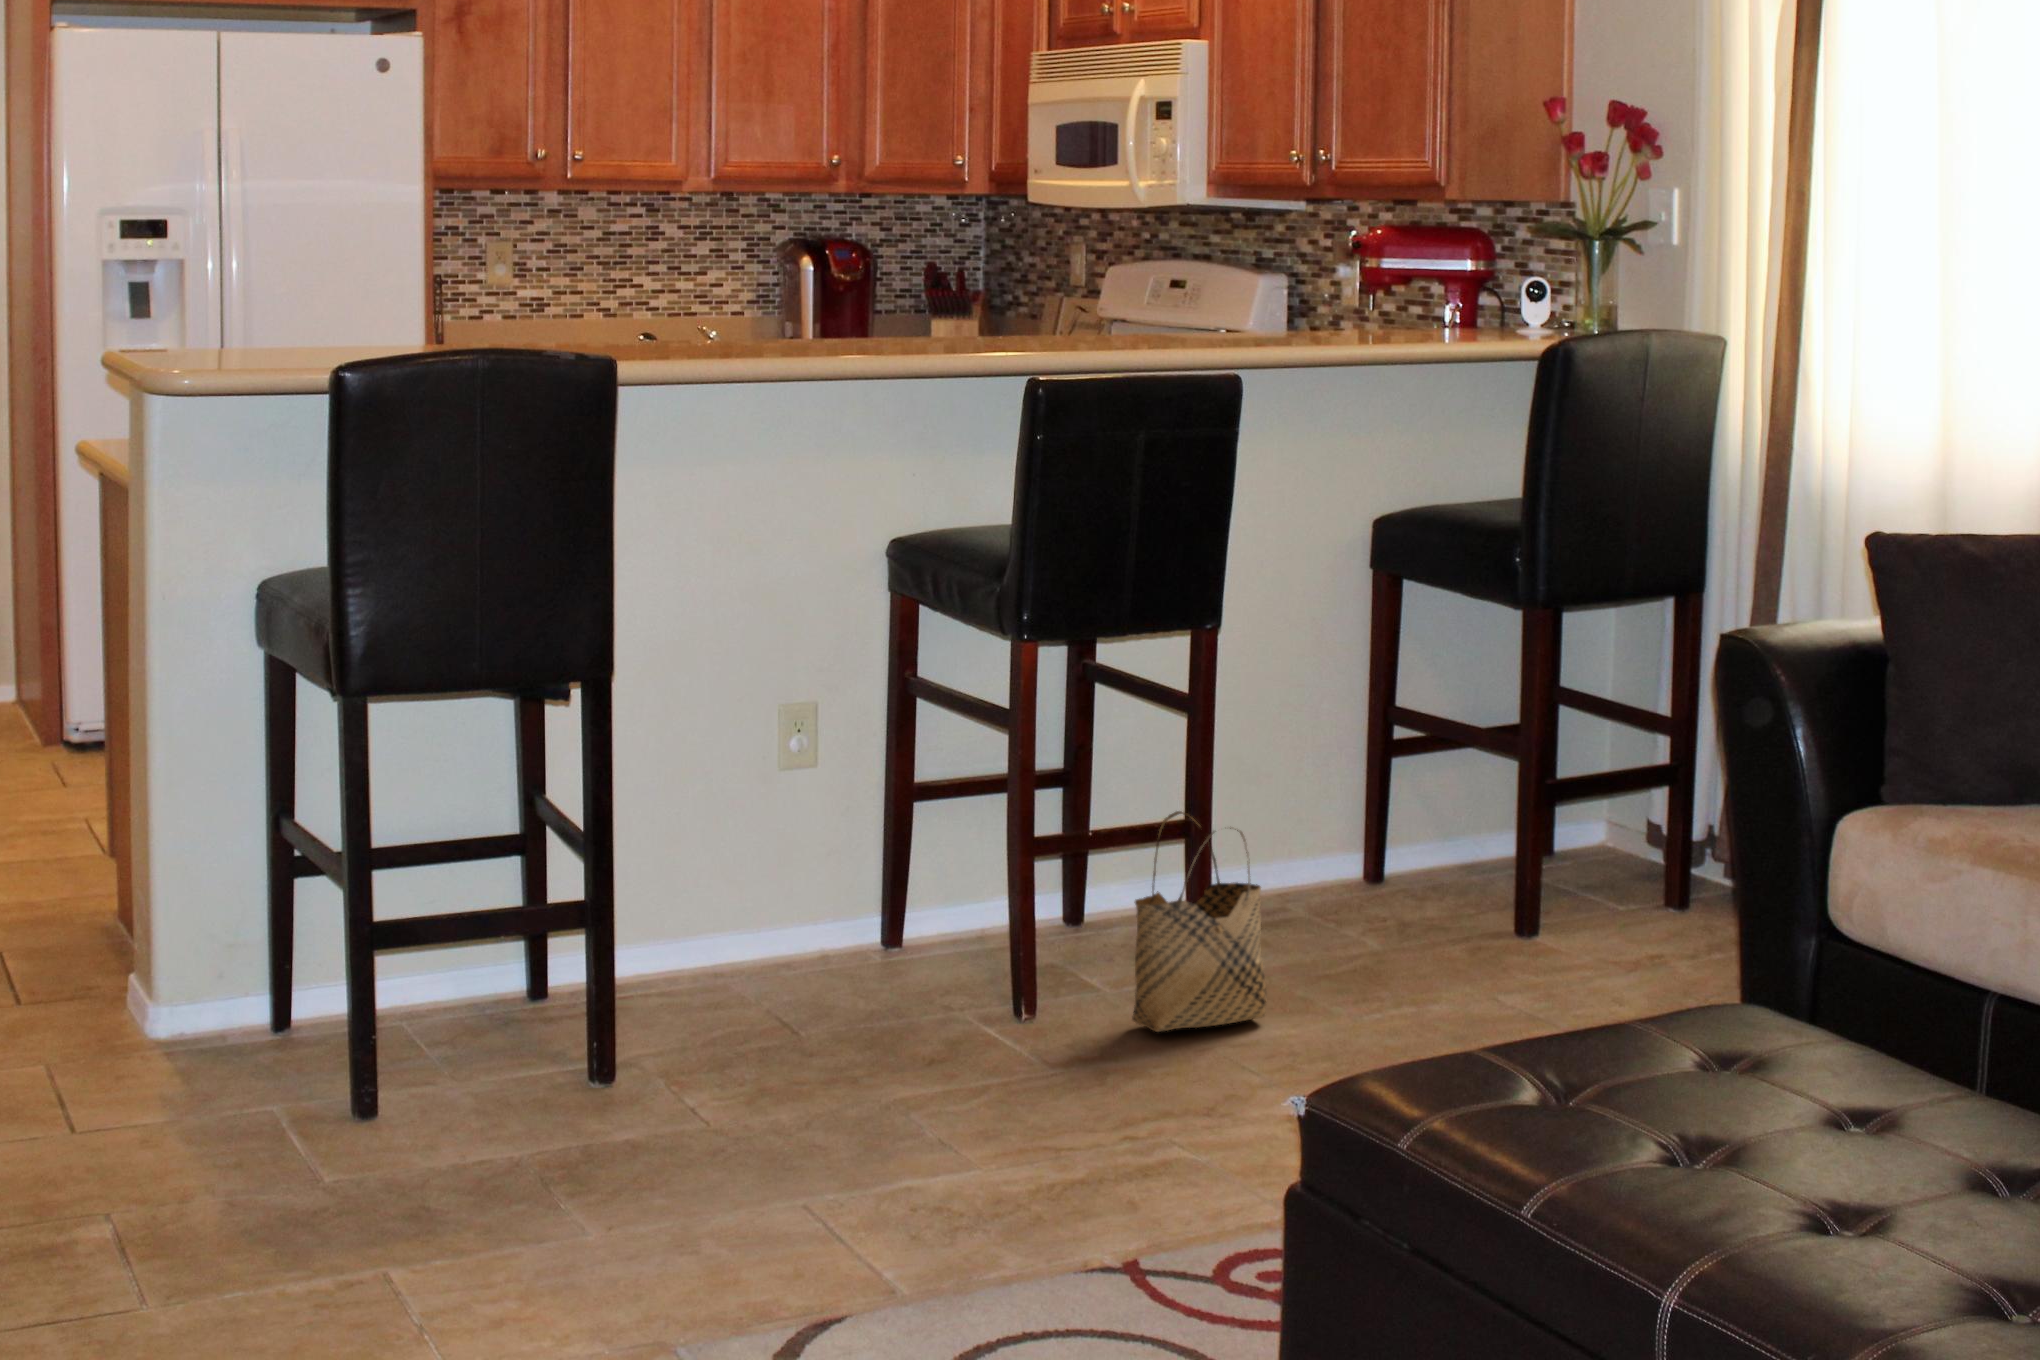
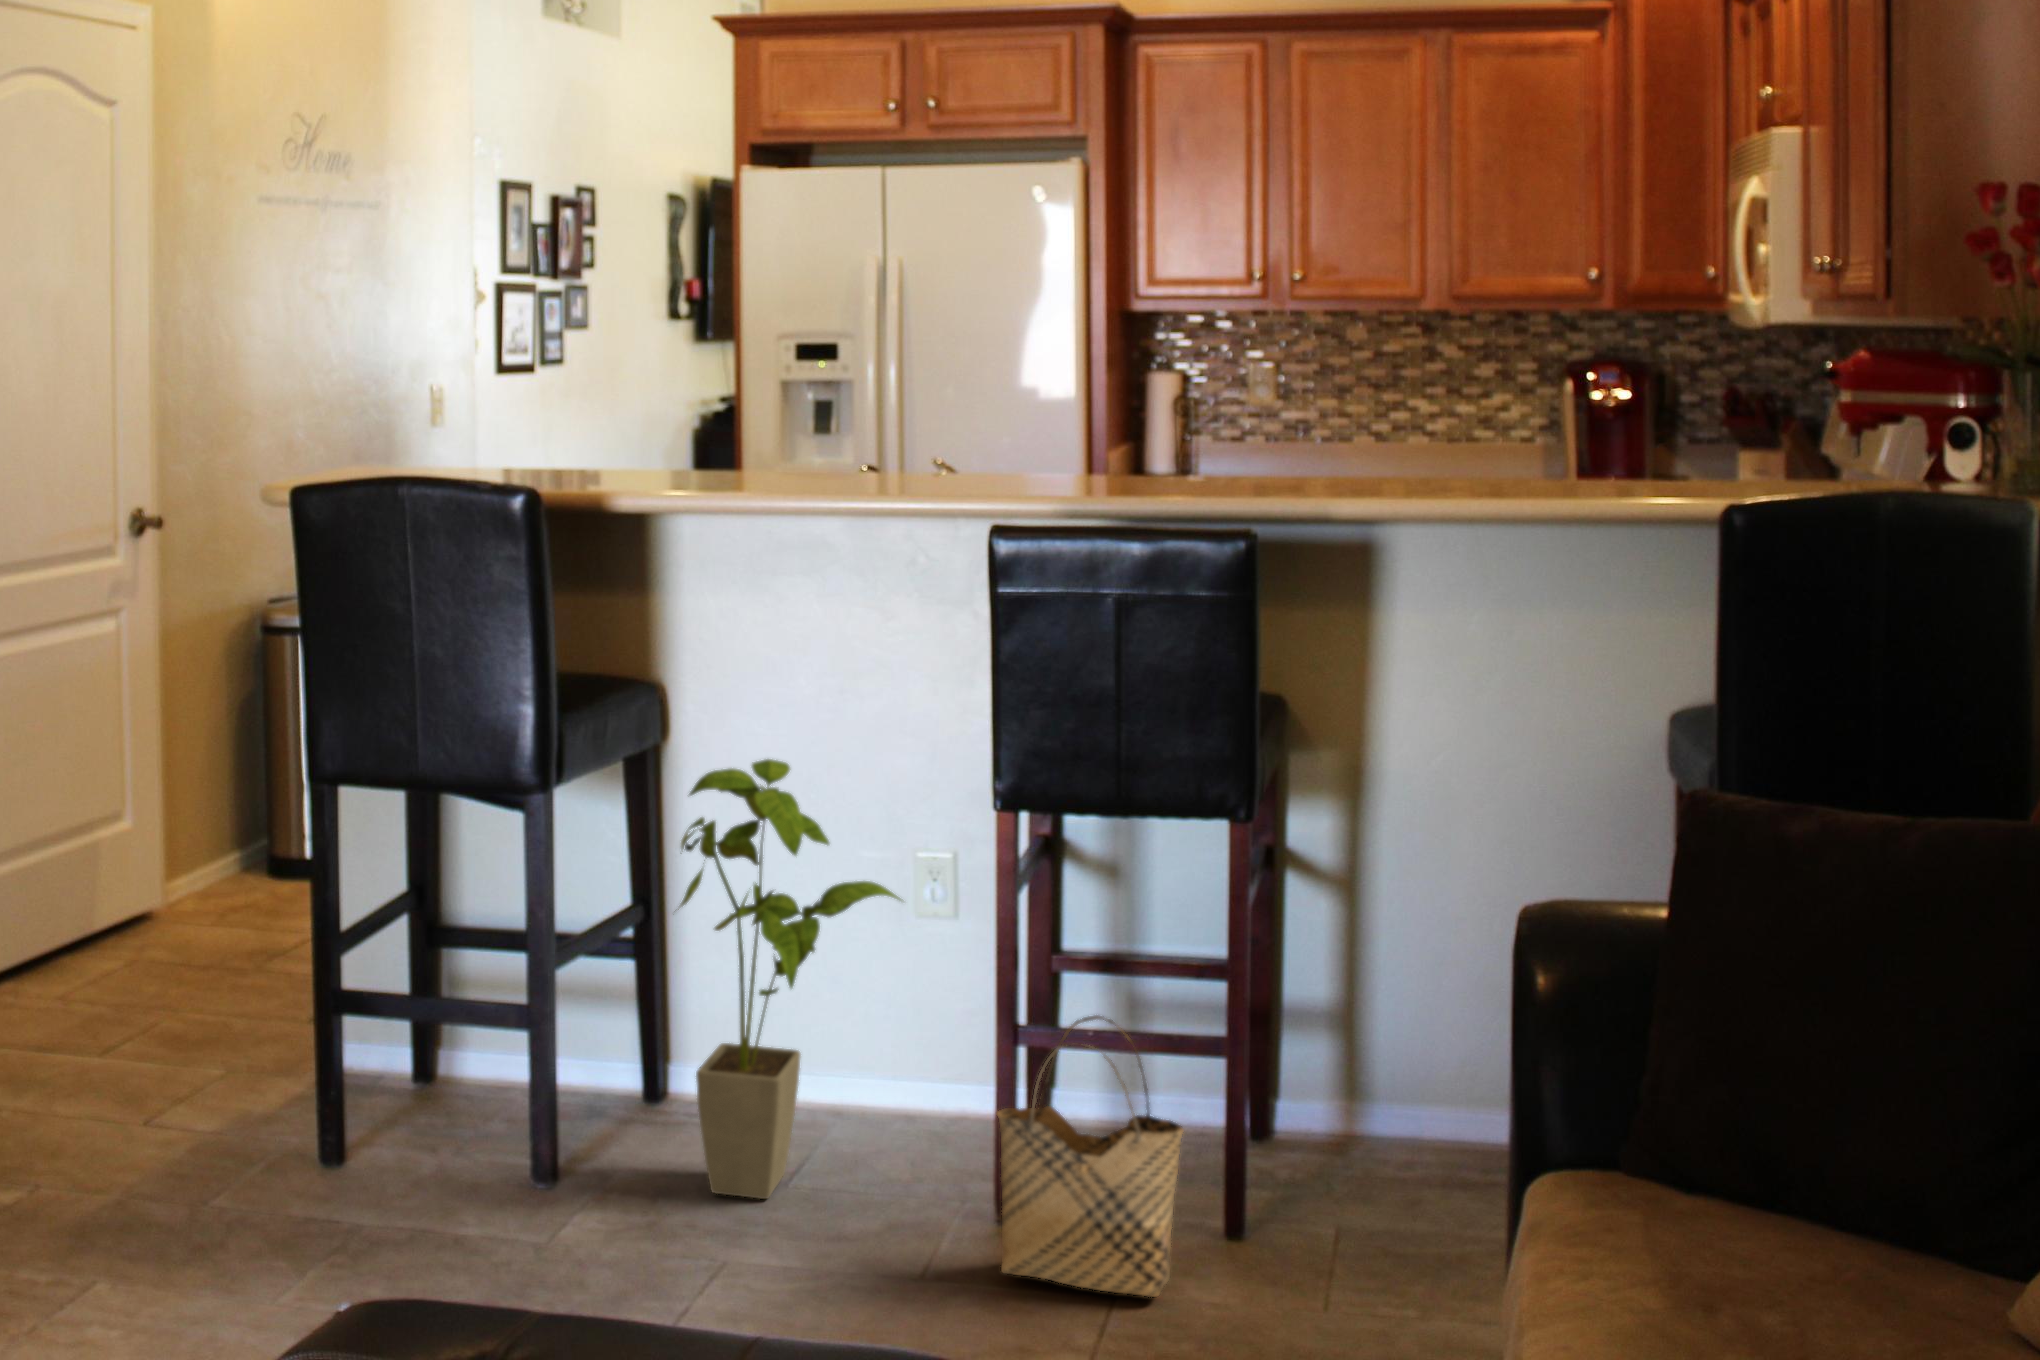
house plant: none [769,638,982,1053] -> present [678,759,901,1199]

